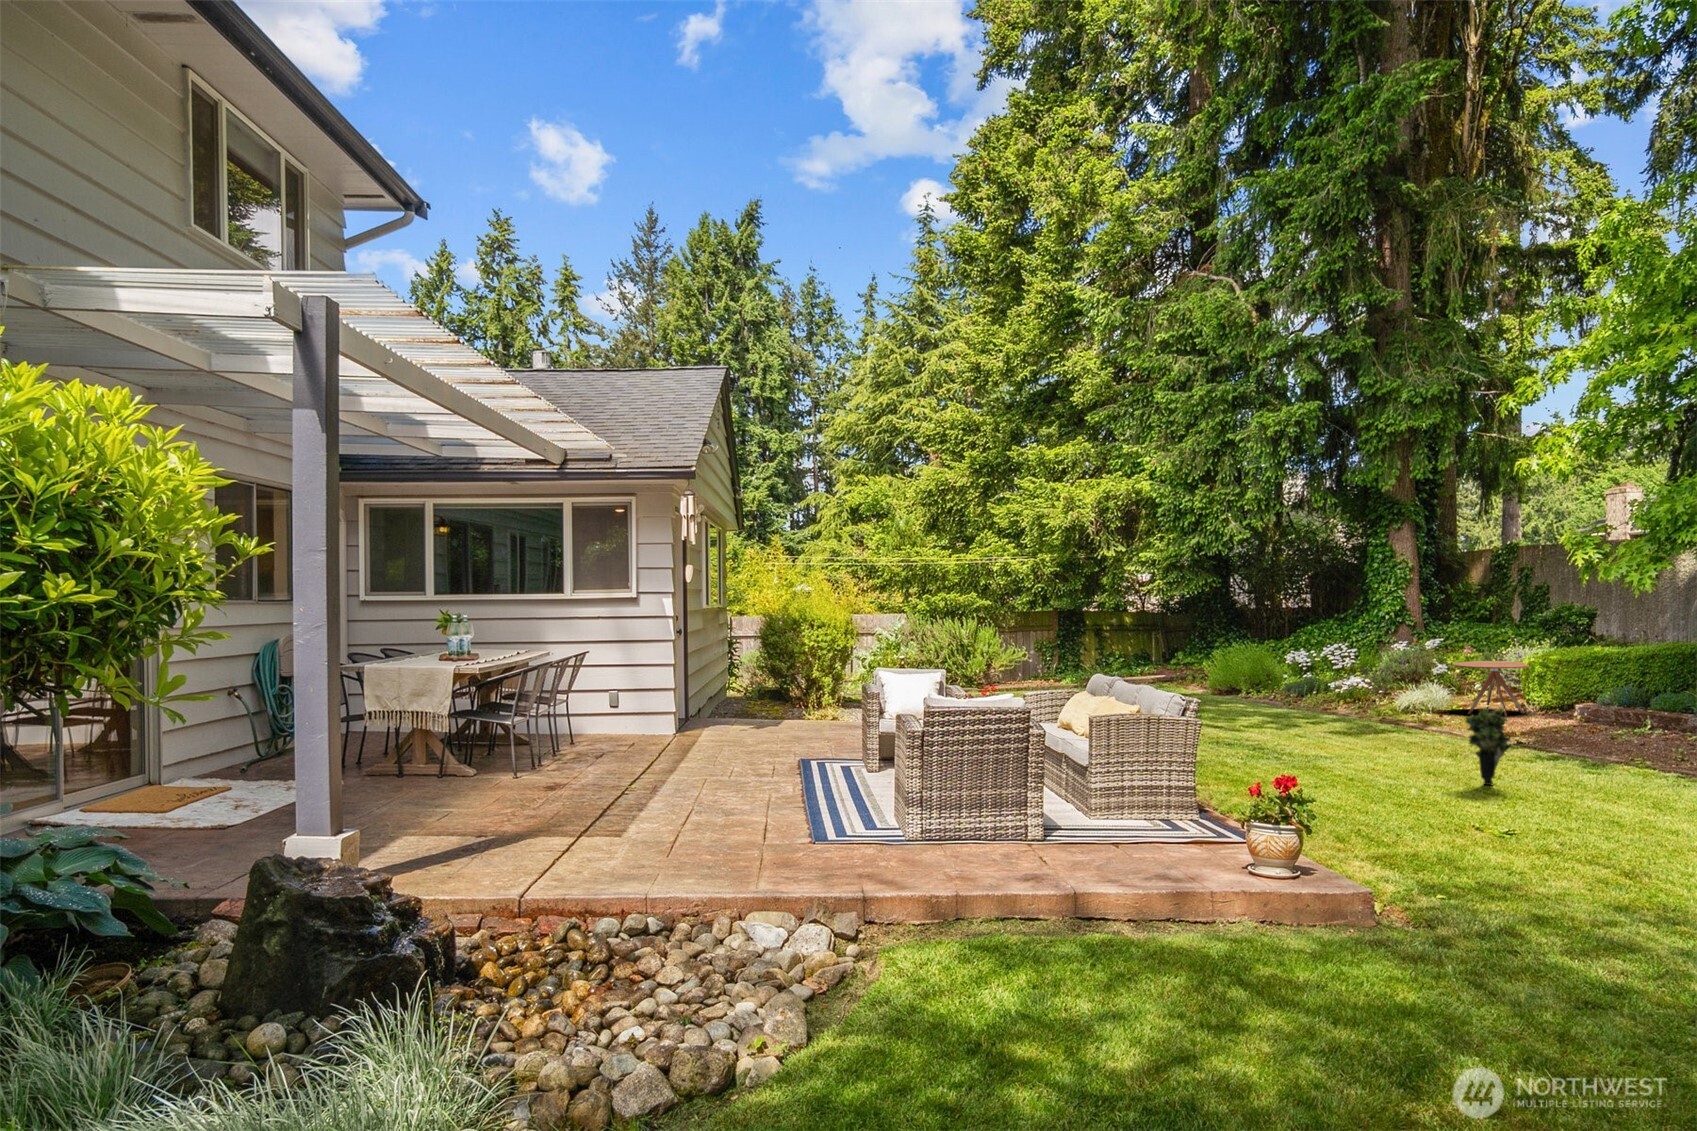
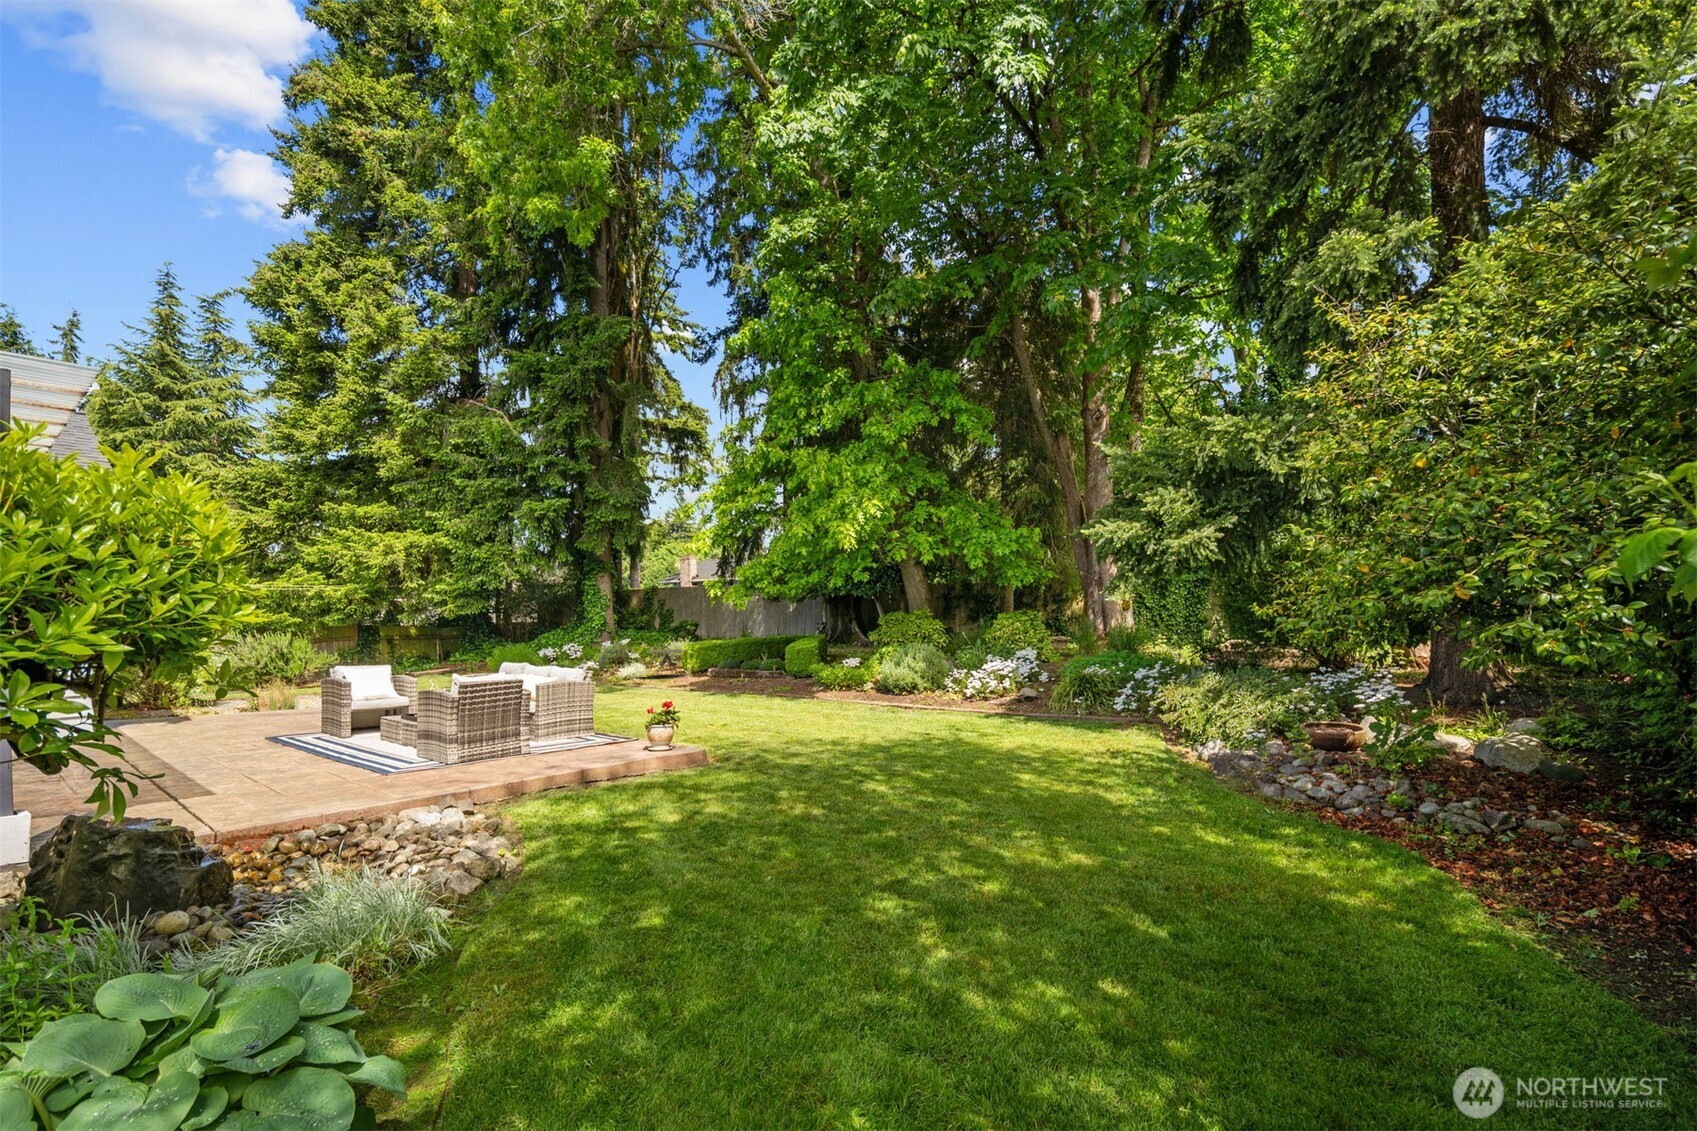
potted plant: present [1465,708,1511,785] -> none [707,673,728,711]

